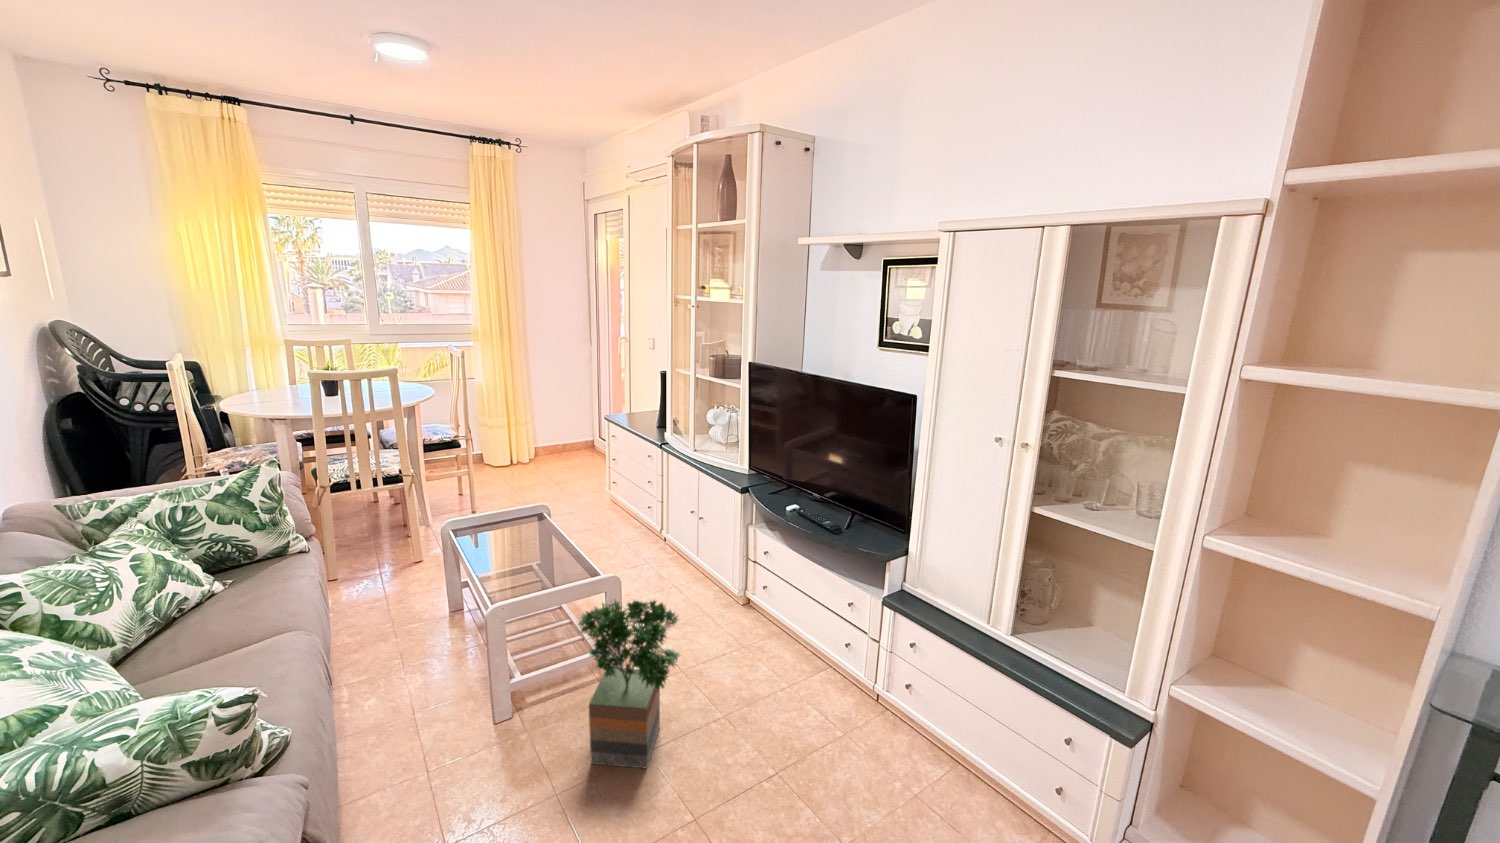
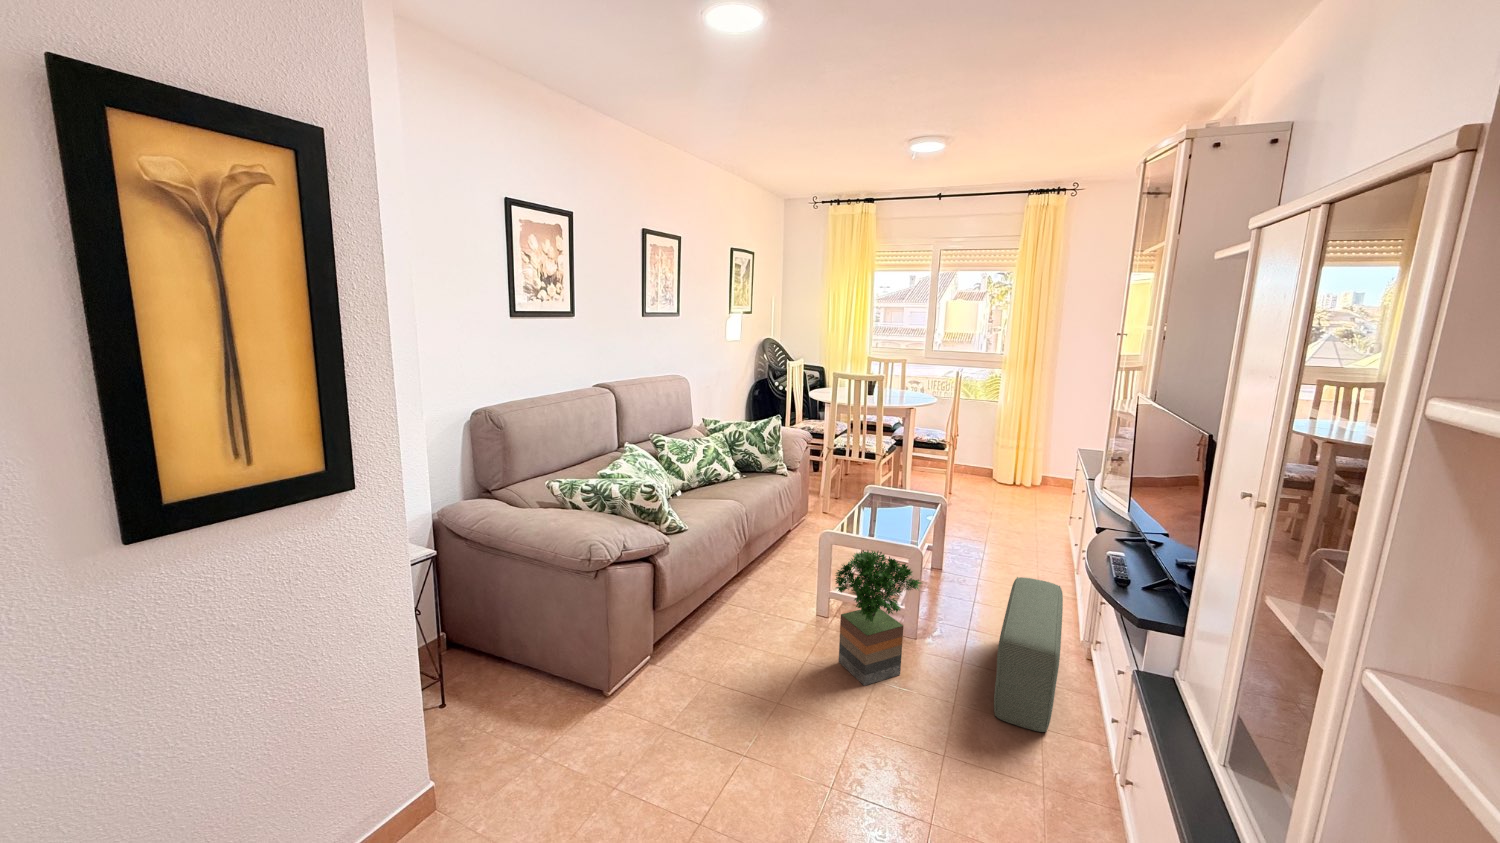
pouf: none [689,552,807,703] -> present [994,577,1063,732]

